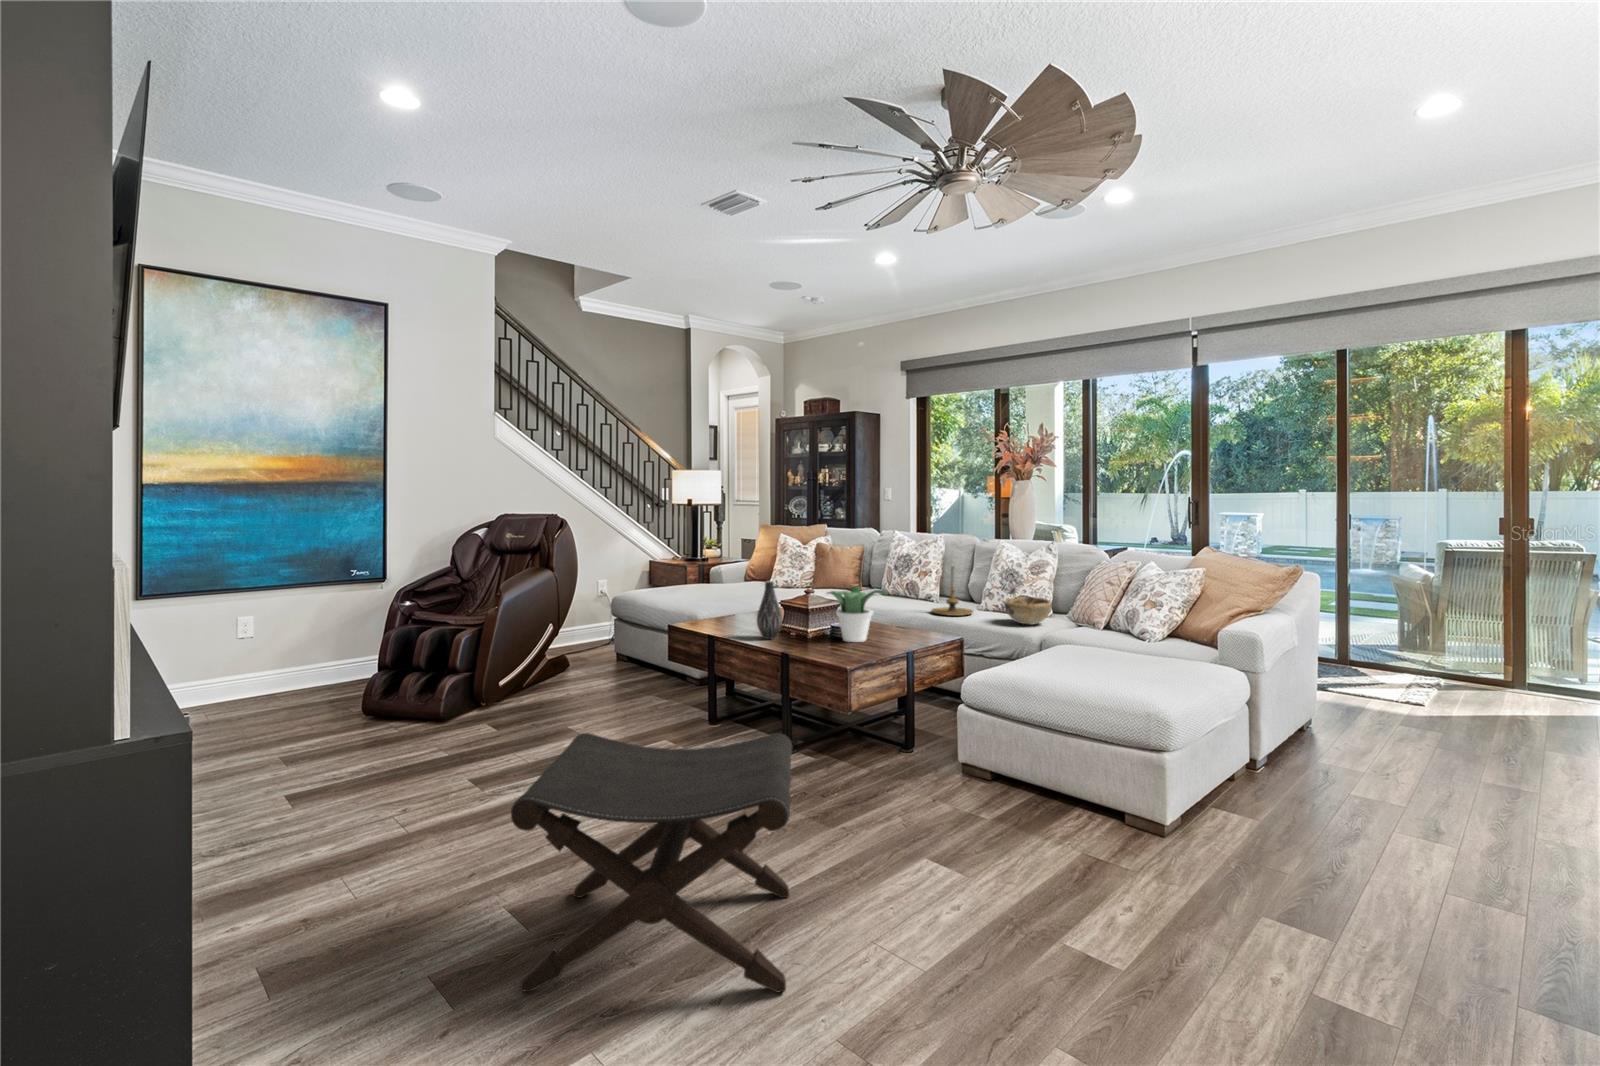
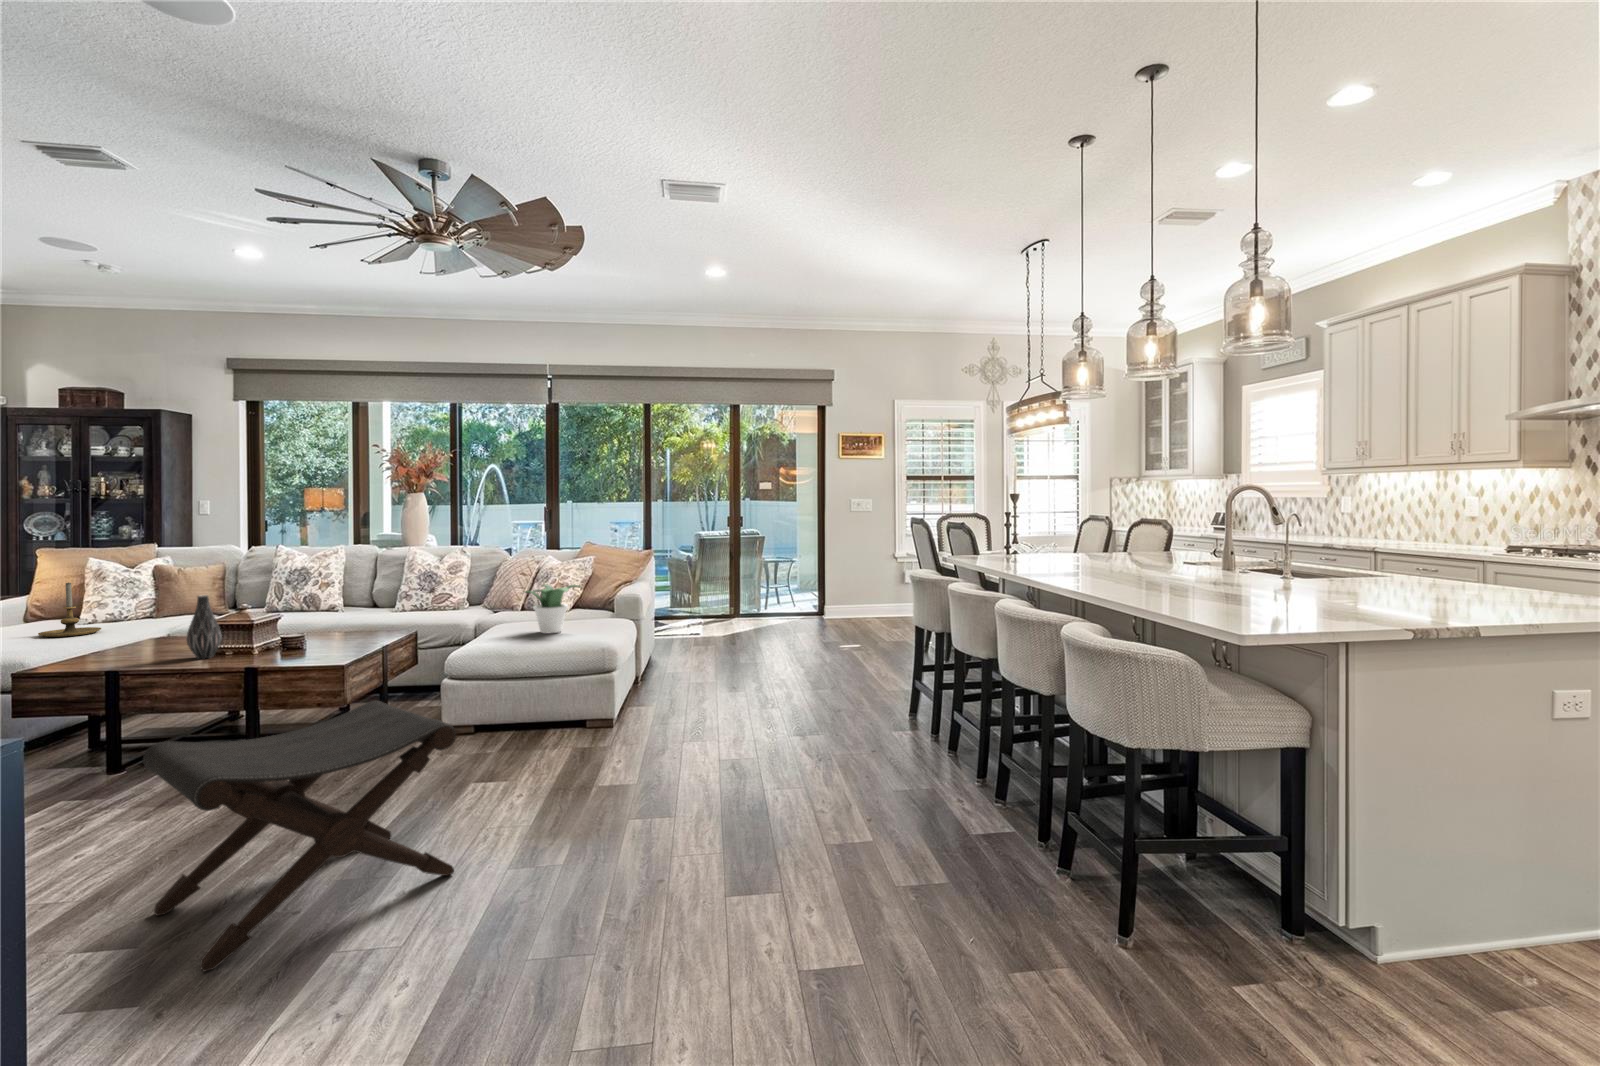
candle holder: present [932,566,973,616] -> present [38,583,101,637]
potted plant: present [827,586,887,642] -> present [525,584,580,633]
decorative bowl: present [1004,597,1052,625] -> none [432,592,475,615]

